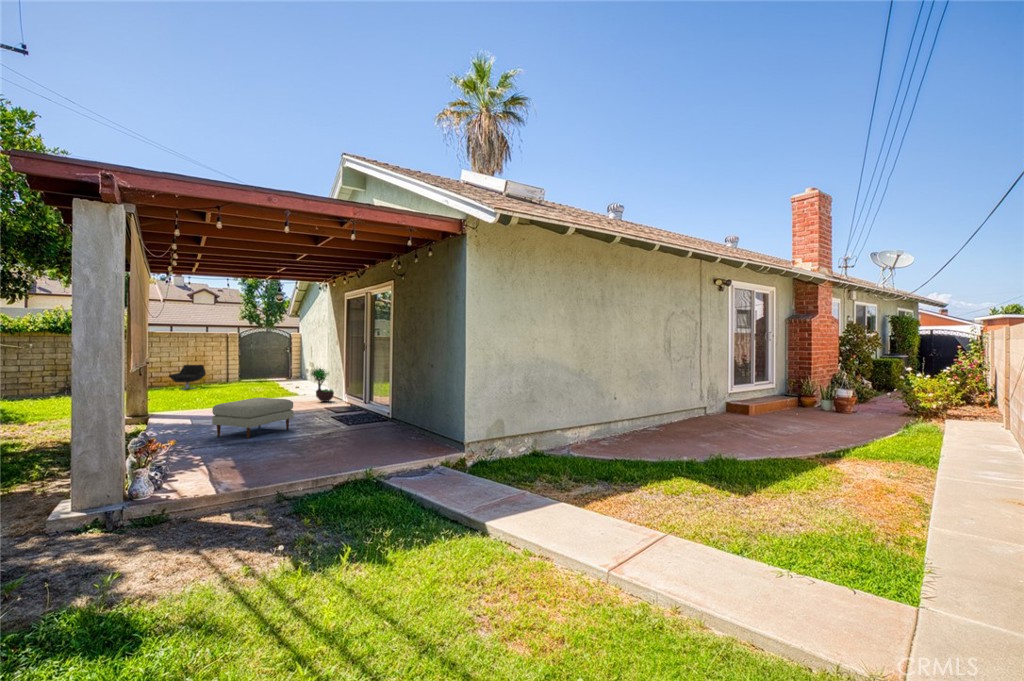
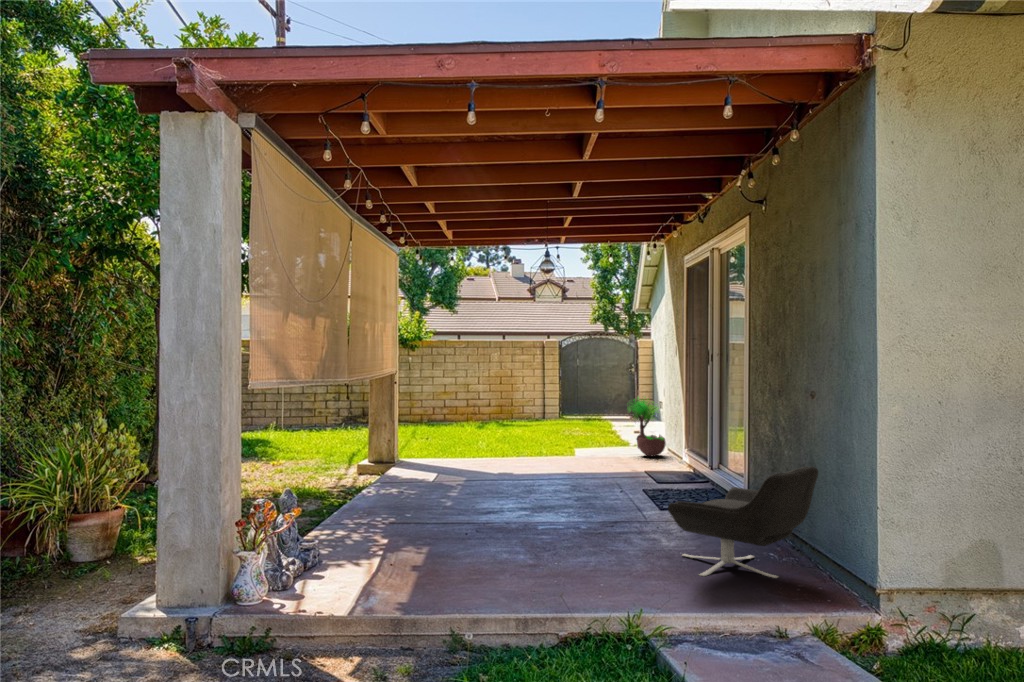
lounge chair: present [169,365,206,389] -> present [668,466,818,578]
ottoman: present [212,398,294,439] -> none [449,443,568,511]

